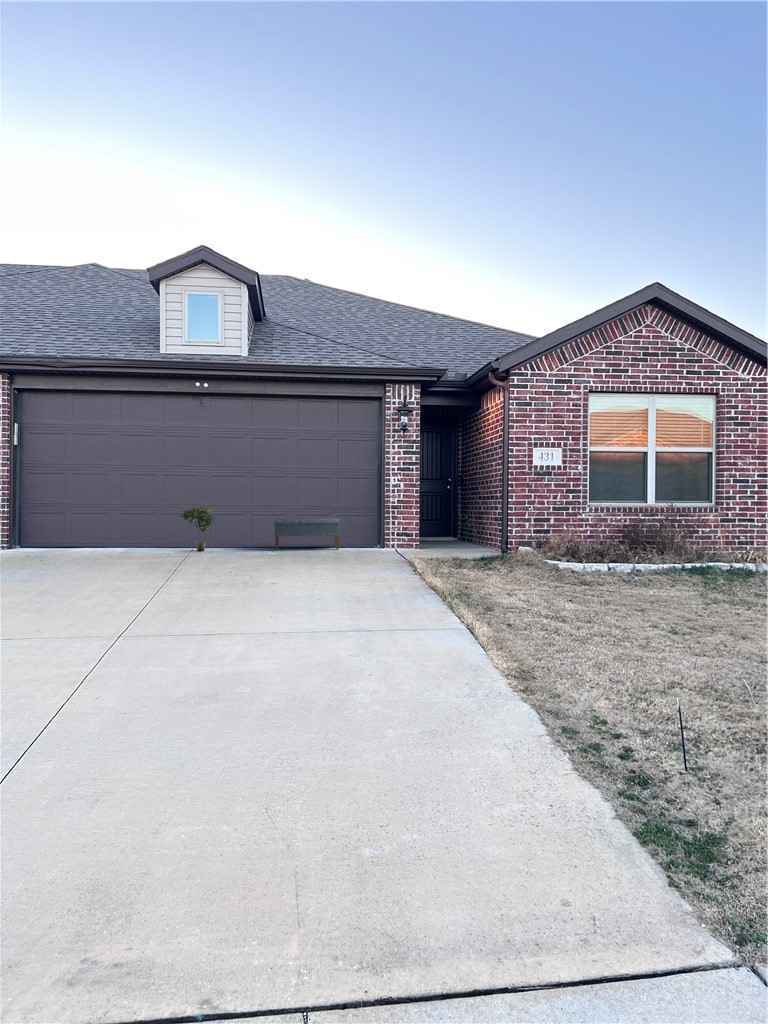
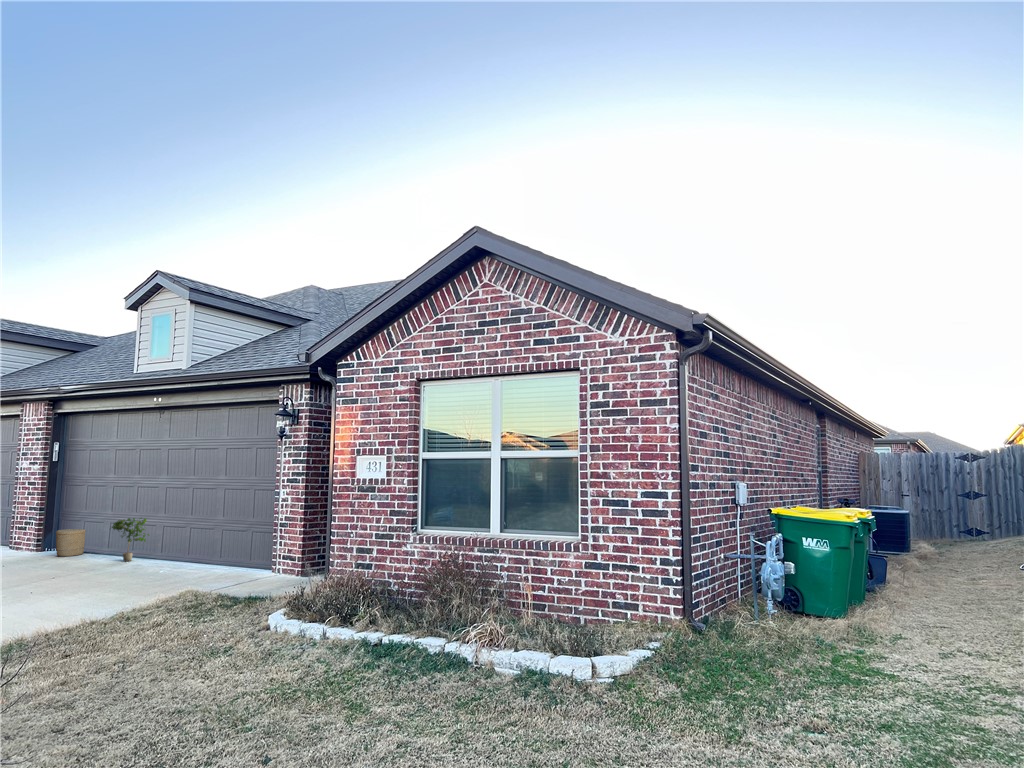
bench: present [274,518,340,550] -> none [169,532,238,569]
woven basket: none [71,523,103,553] -> present [56,529,86,556]

